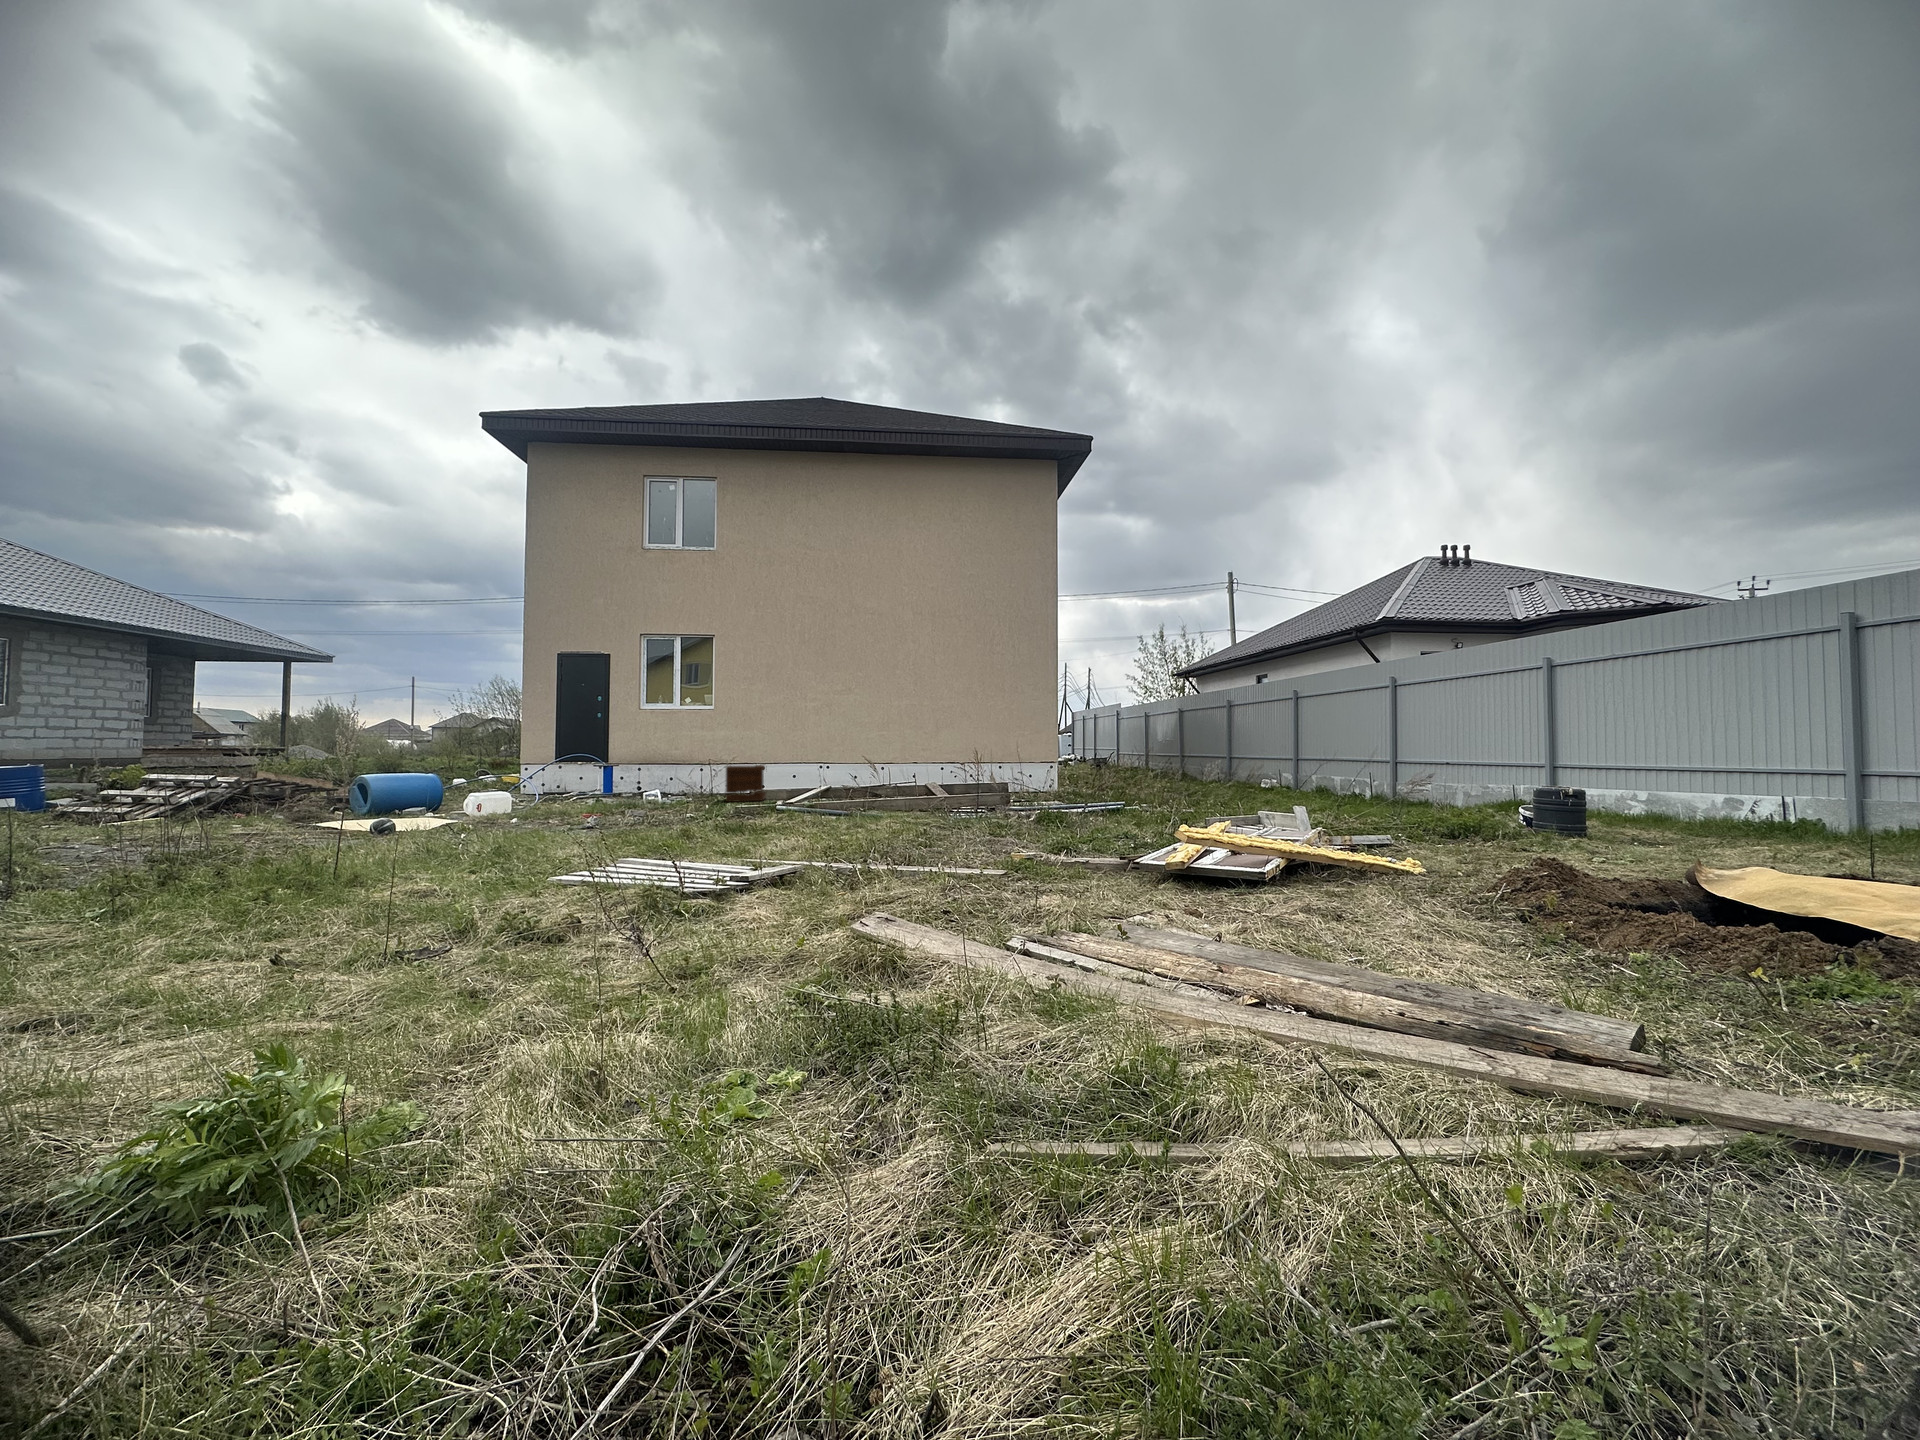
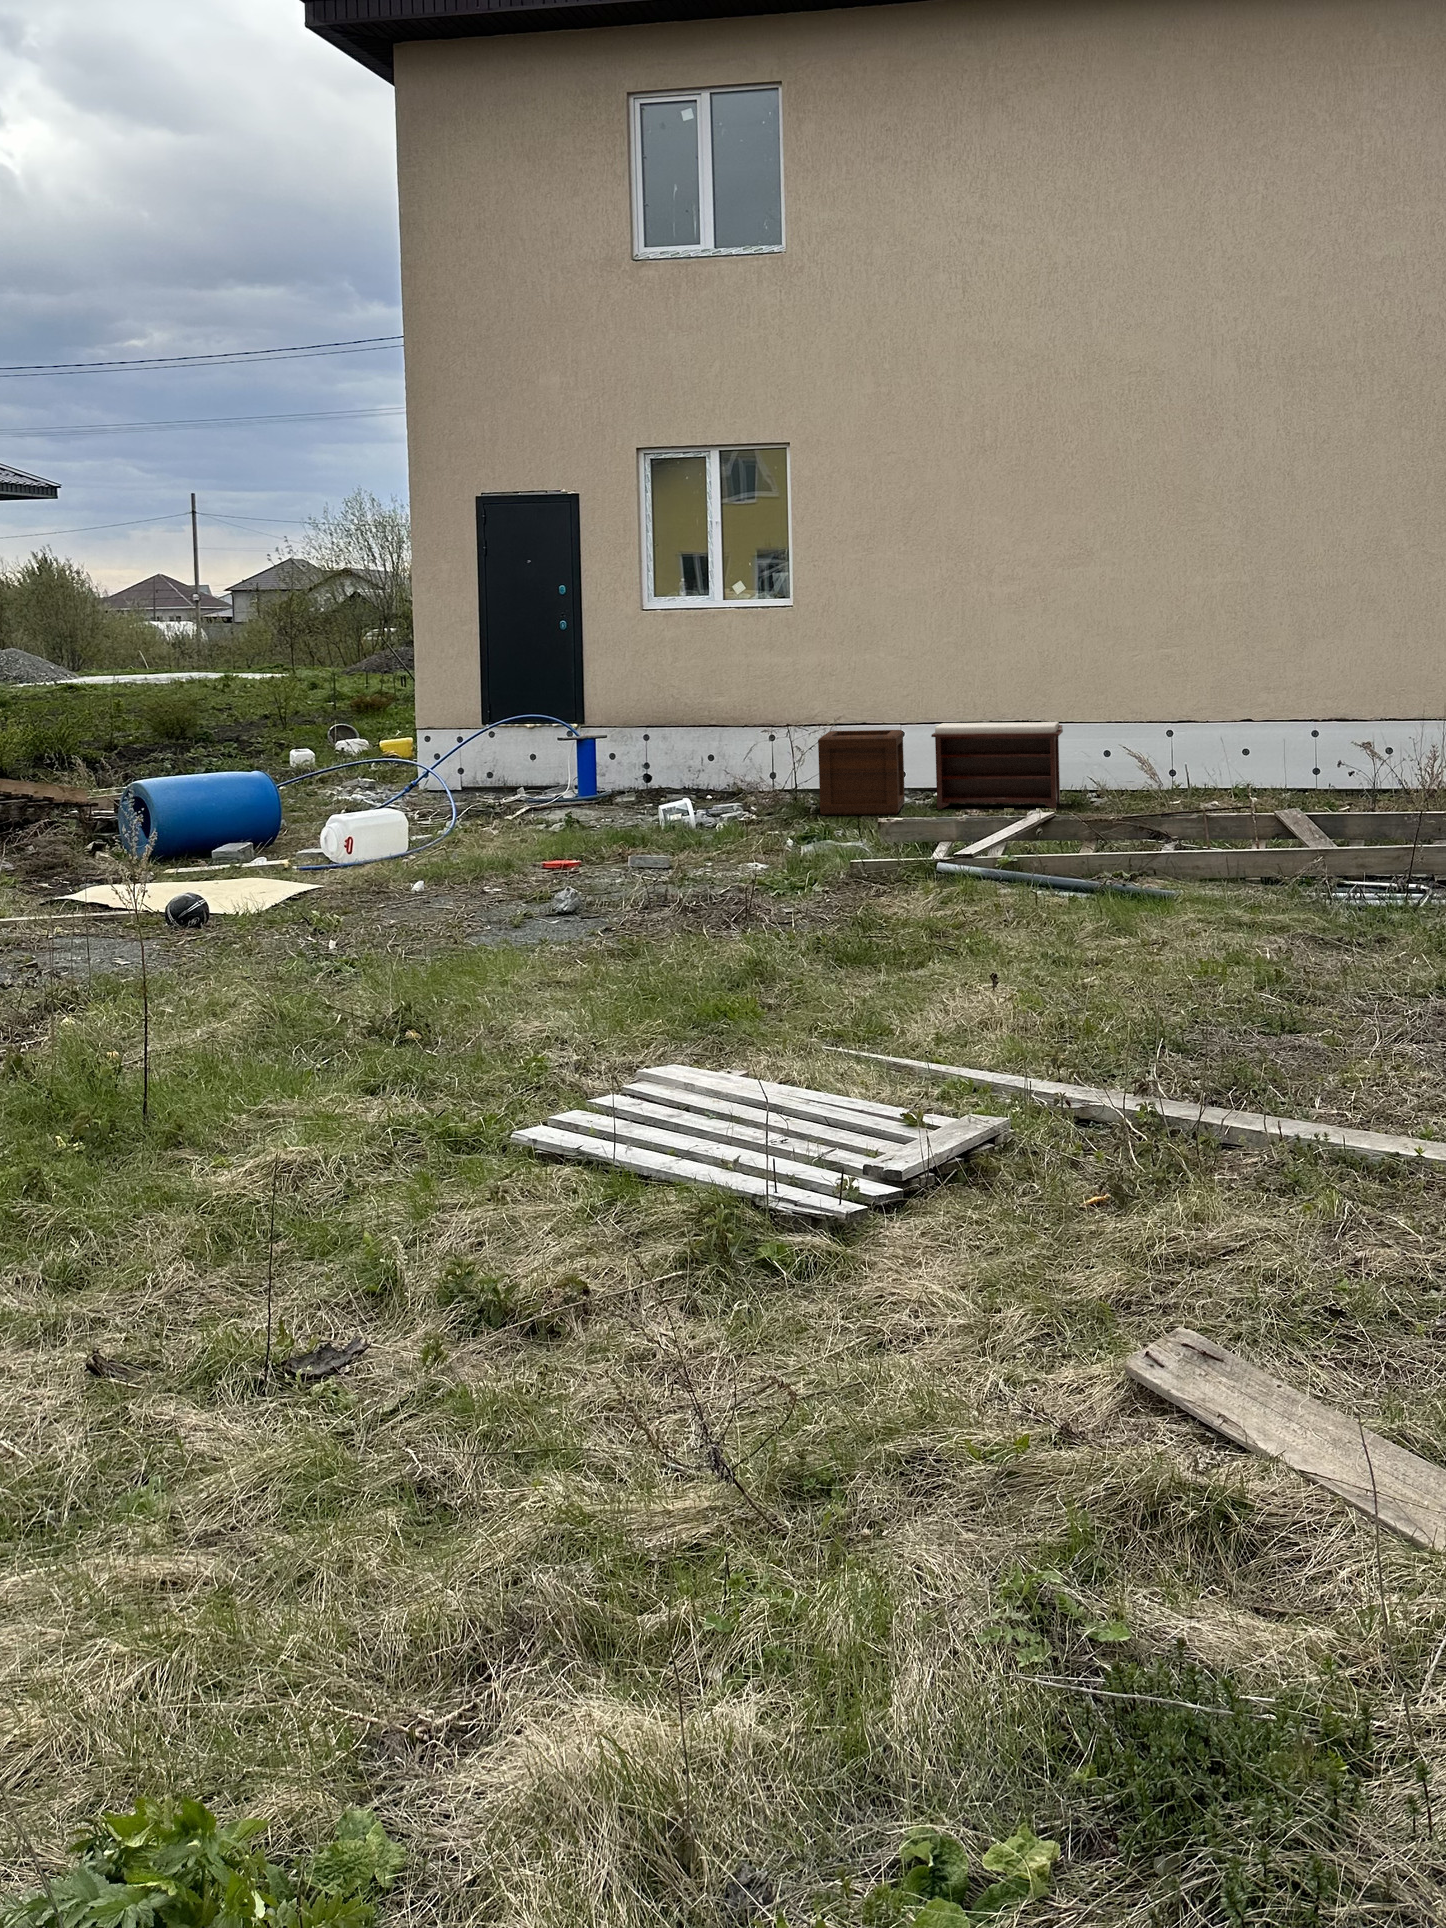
bench: none [779,761,839,799] -> present [931,722,1063,809]

